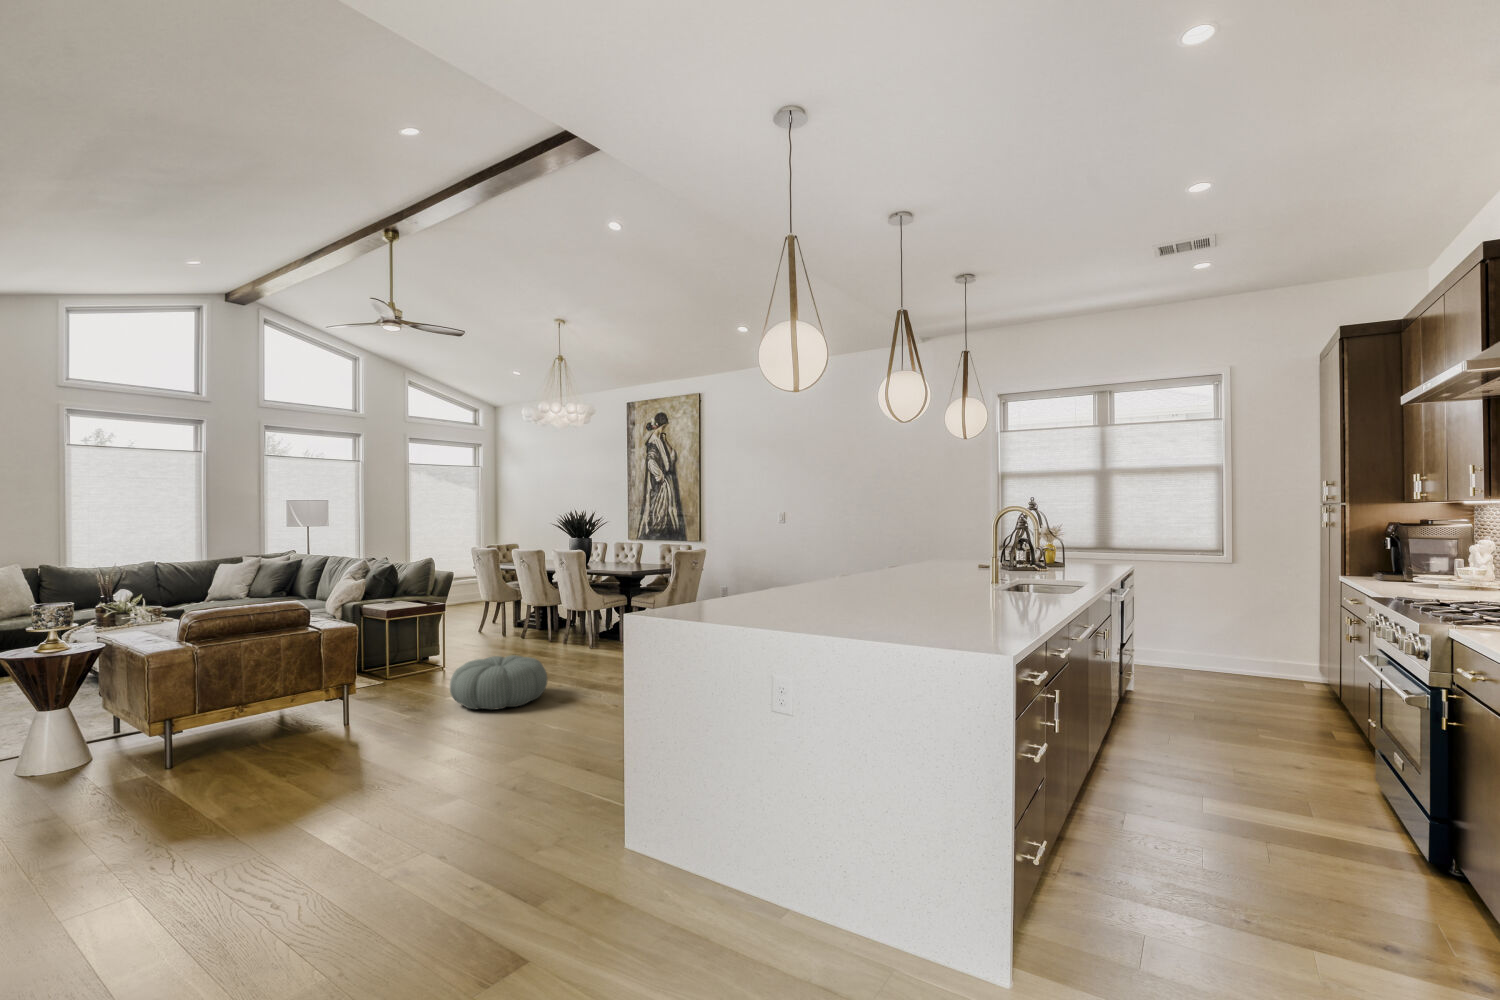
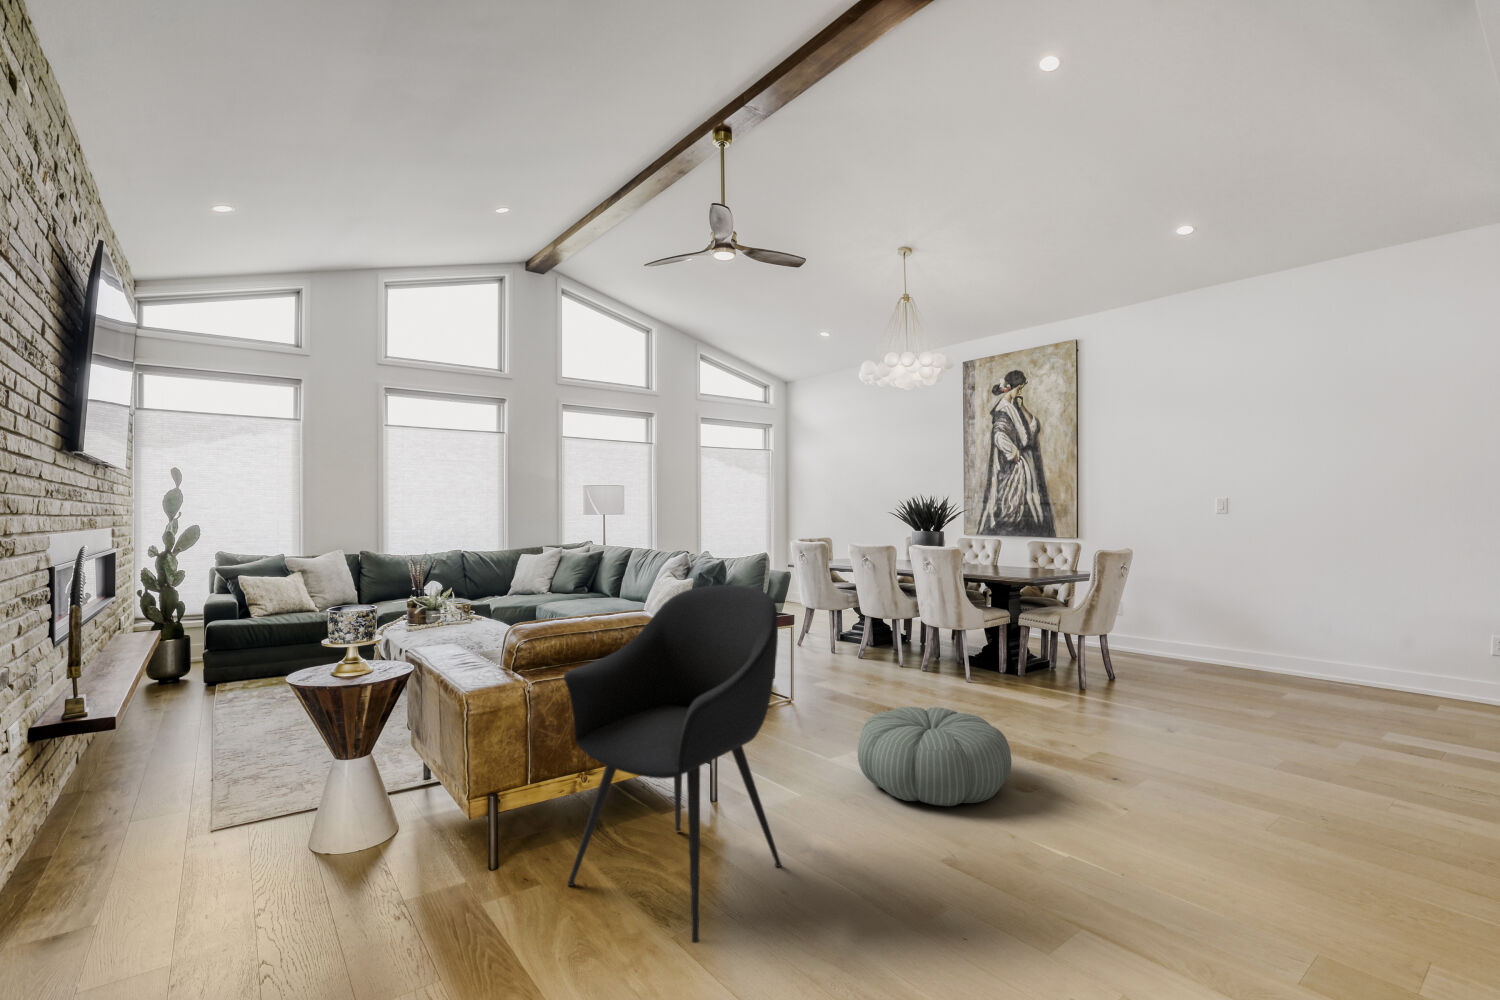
armchair: none [219,583,369,775] -> present [564,585,781,943]

